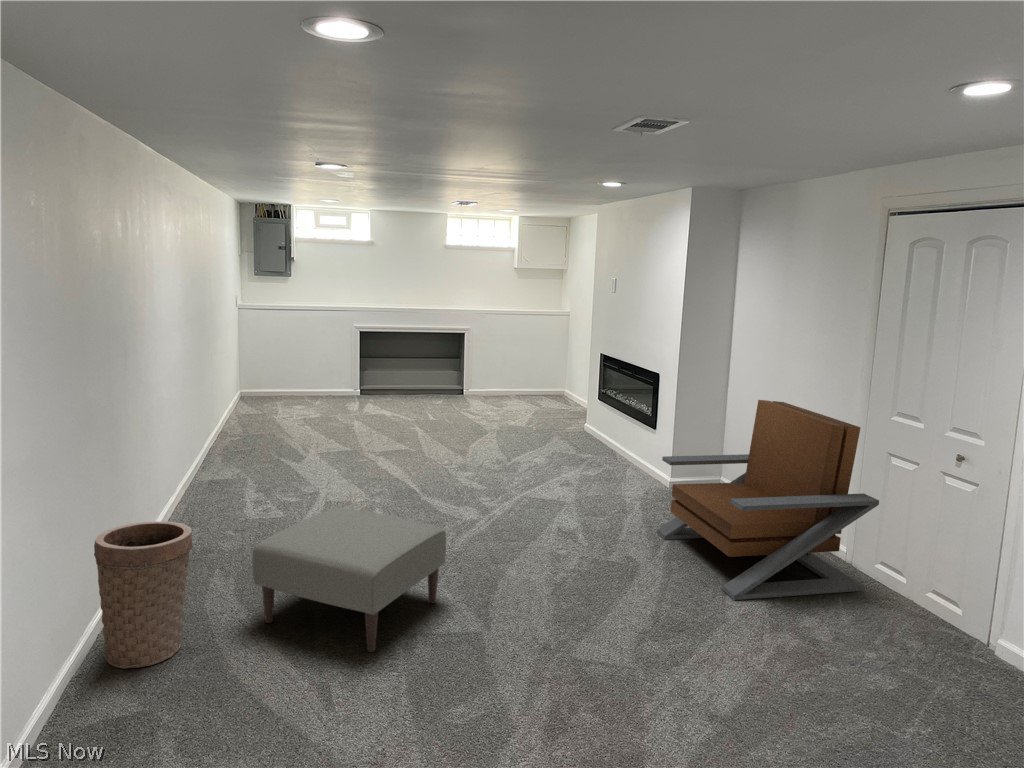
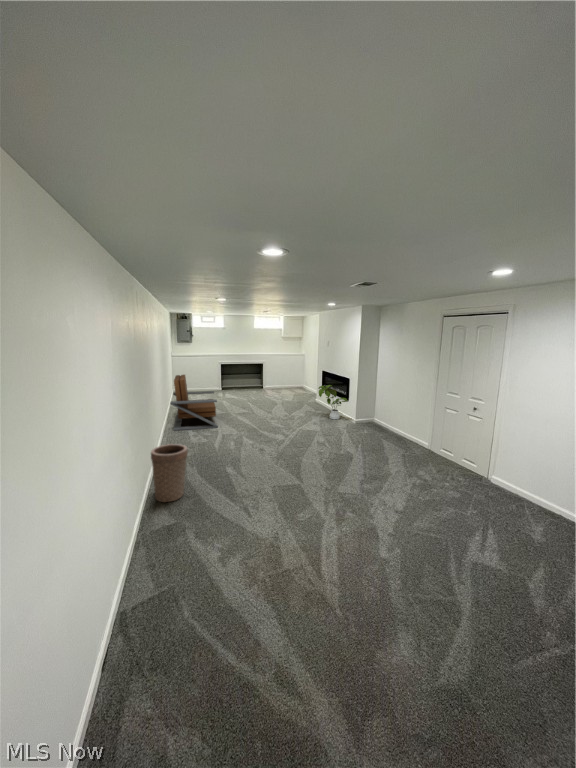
house plant: none [578,387,655,475] -> present [318,385,347,419]
lounge chair: present [657,400,879,600] -> present [170,375,218,431]
ottoman: present [253,508,446,652] -> none [209,436,281,491]

